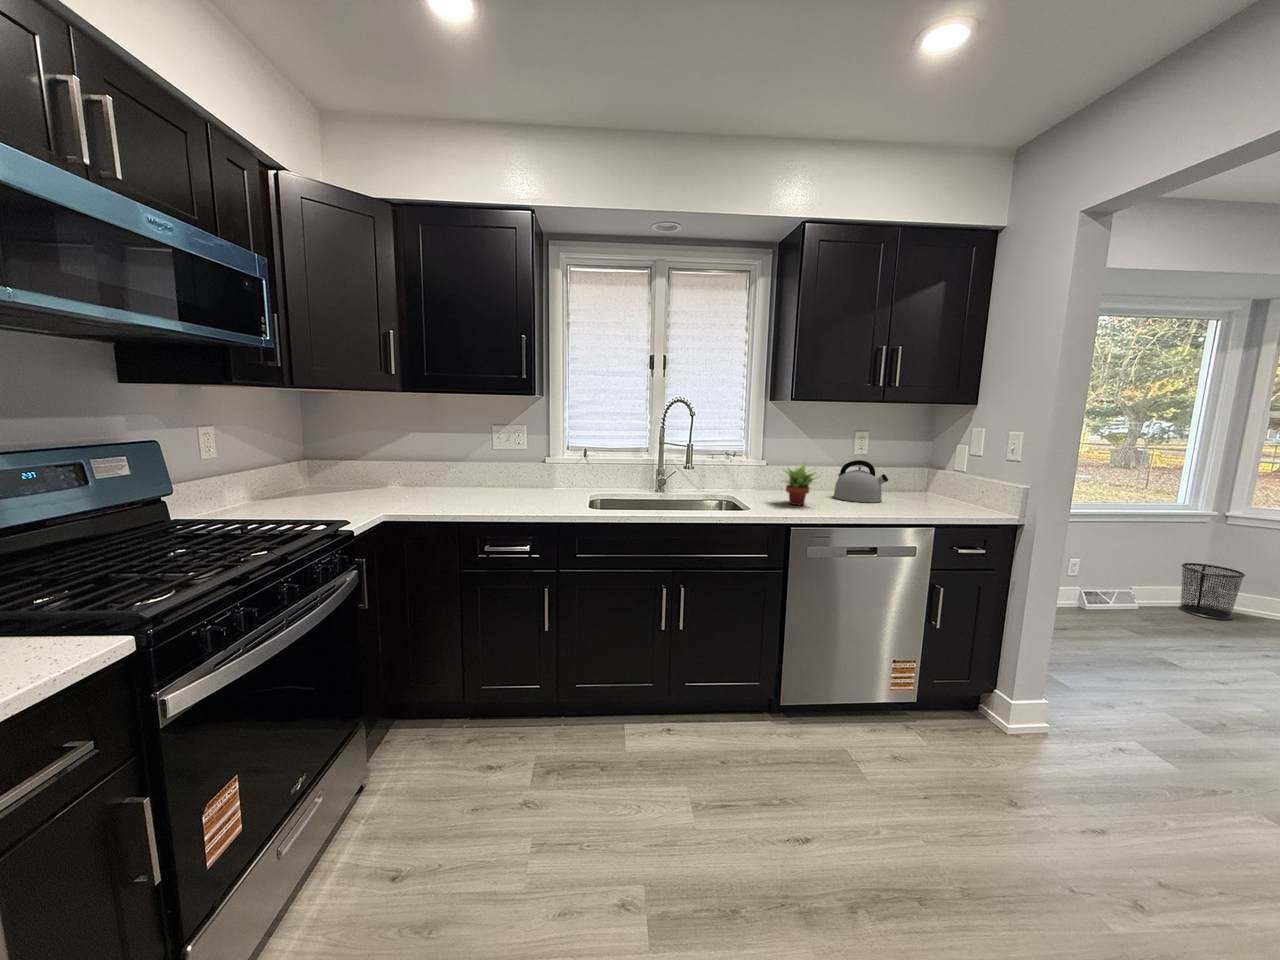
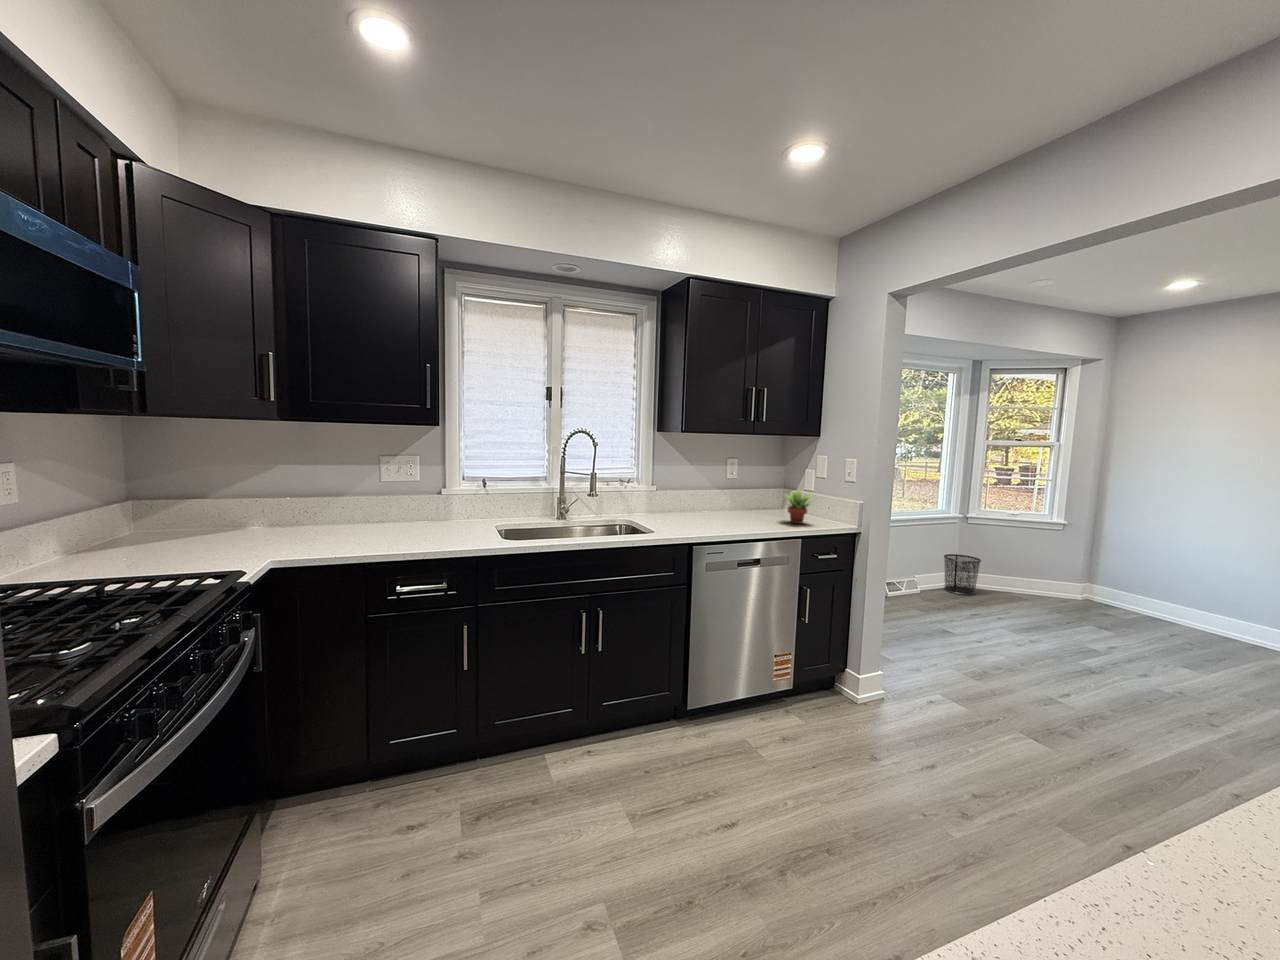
kettle: present [833,460,888,502] -> none [715,484,759,520]
succulent plant: present [781,463,816,505] -> present [784,489,810,524]

